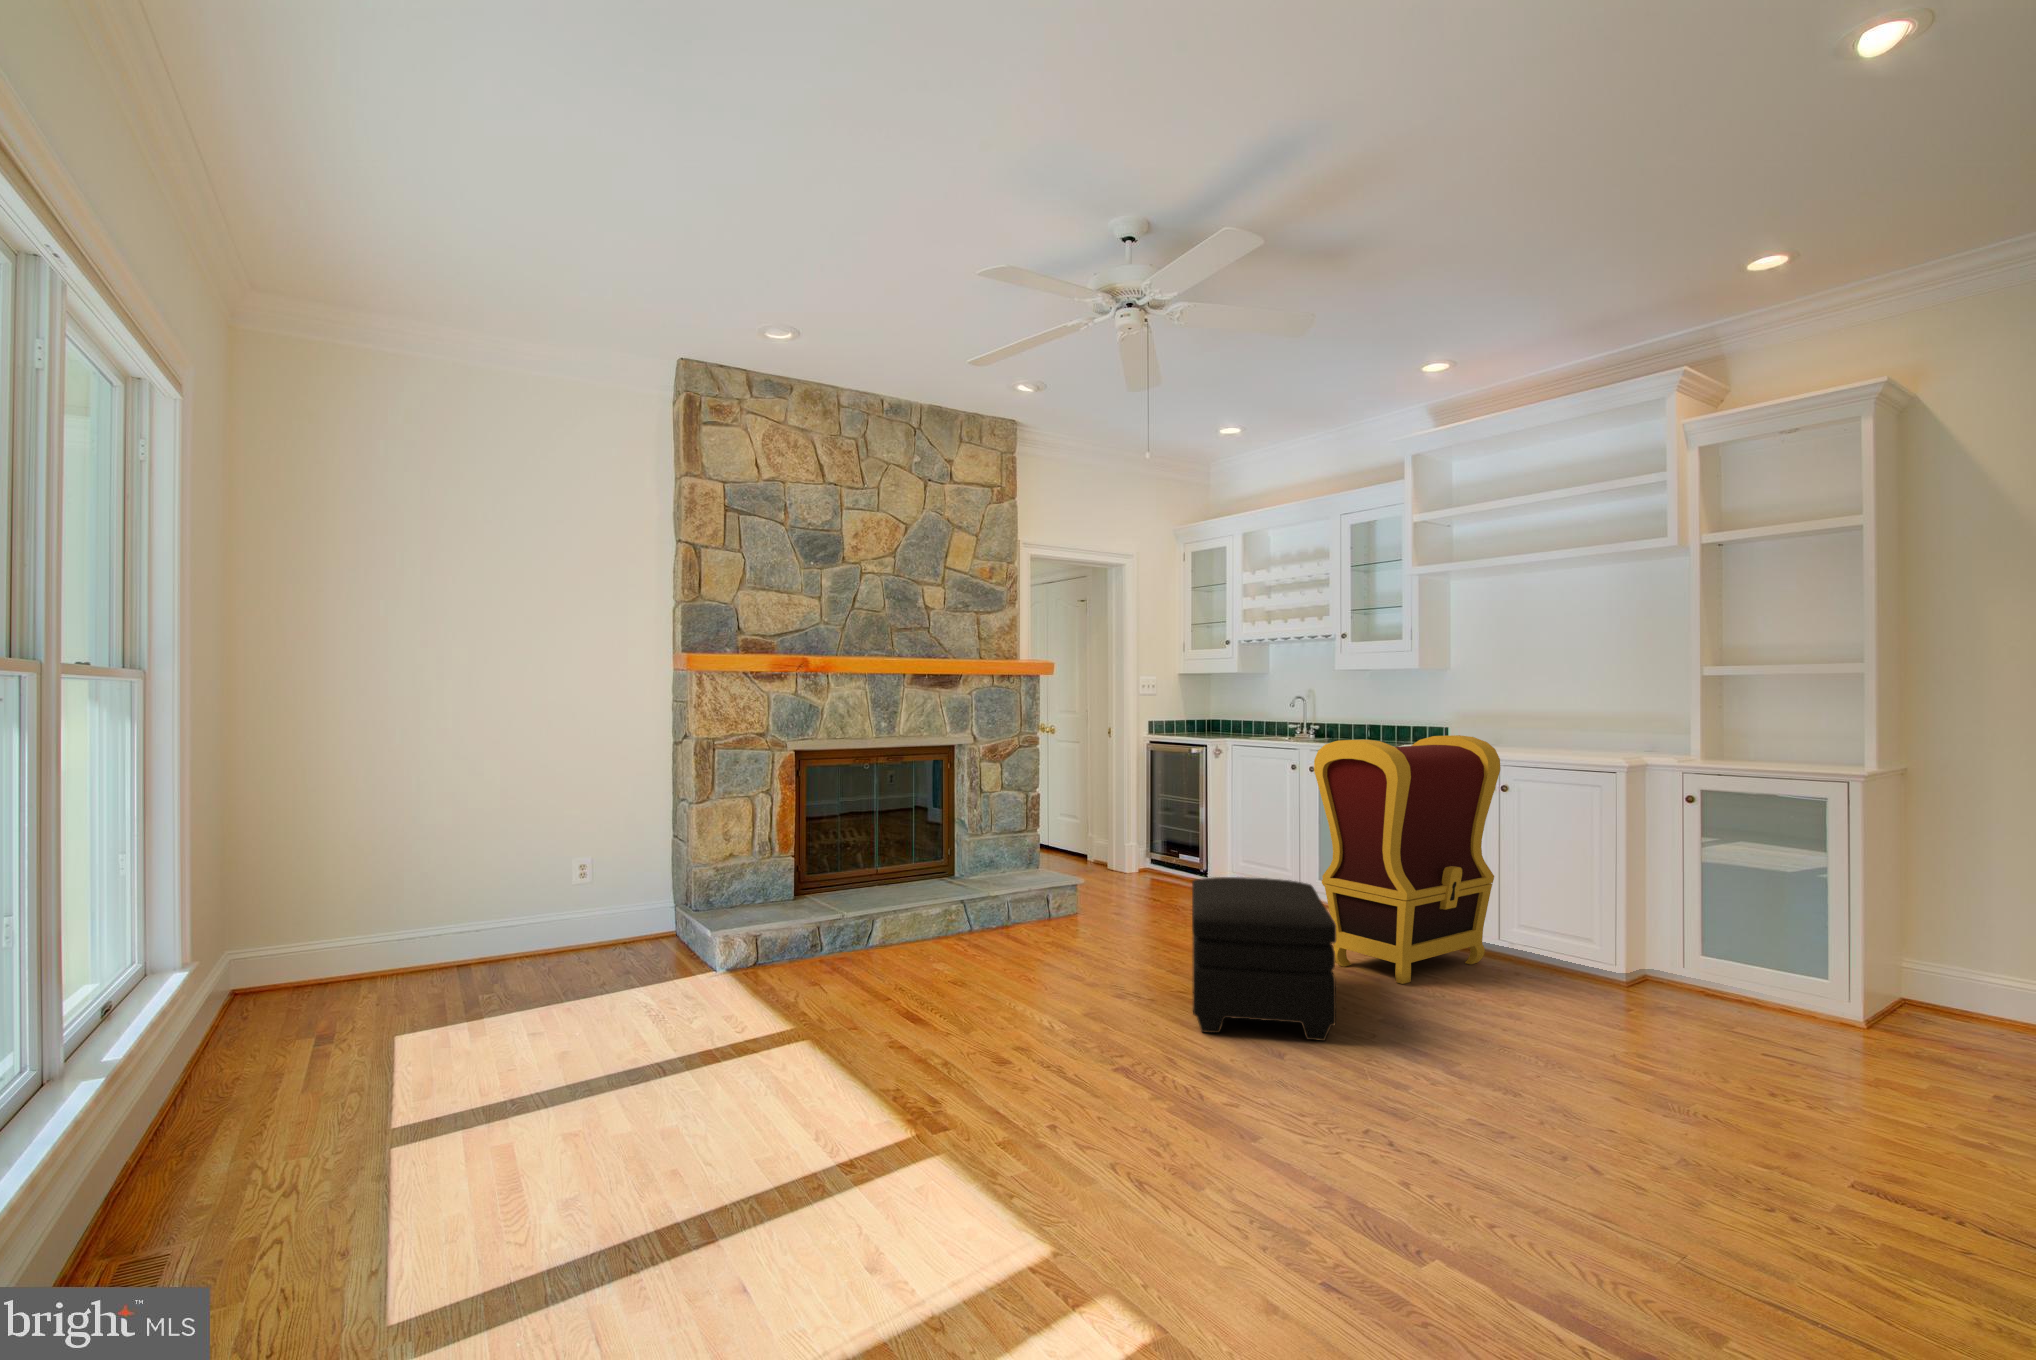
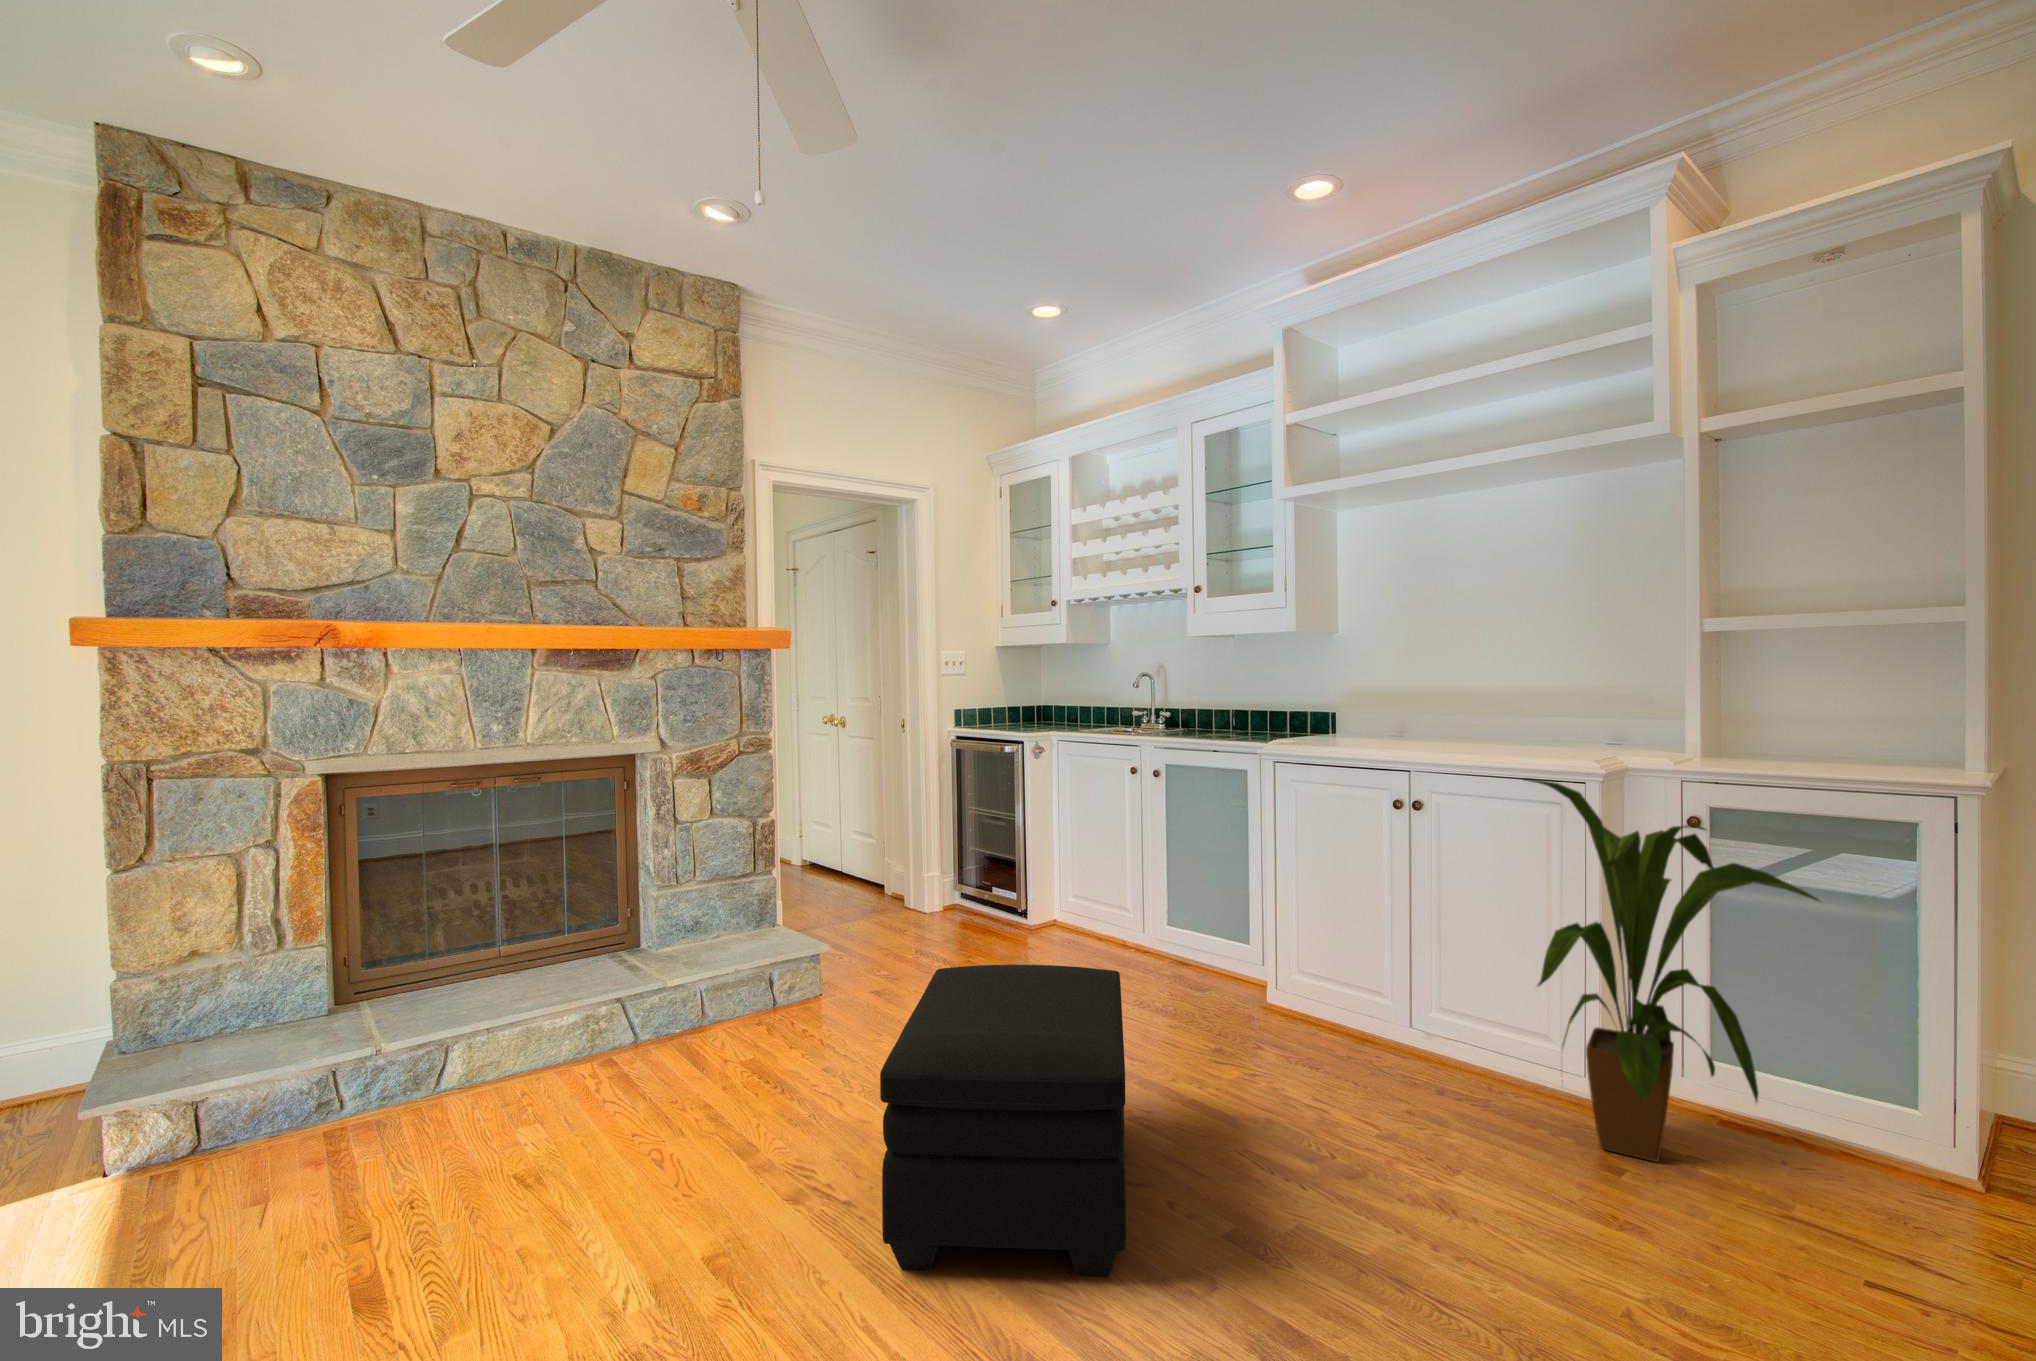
armchair: present [1314,735,1500,984] -> none [1130,728,1402,1119]
house plant: none [1581,767,1786,1014] -> present [1523,778,1819,1161]

